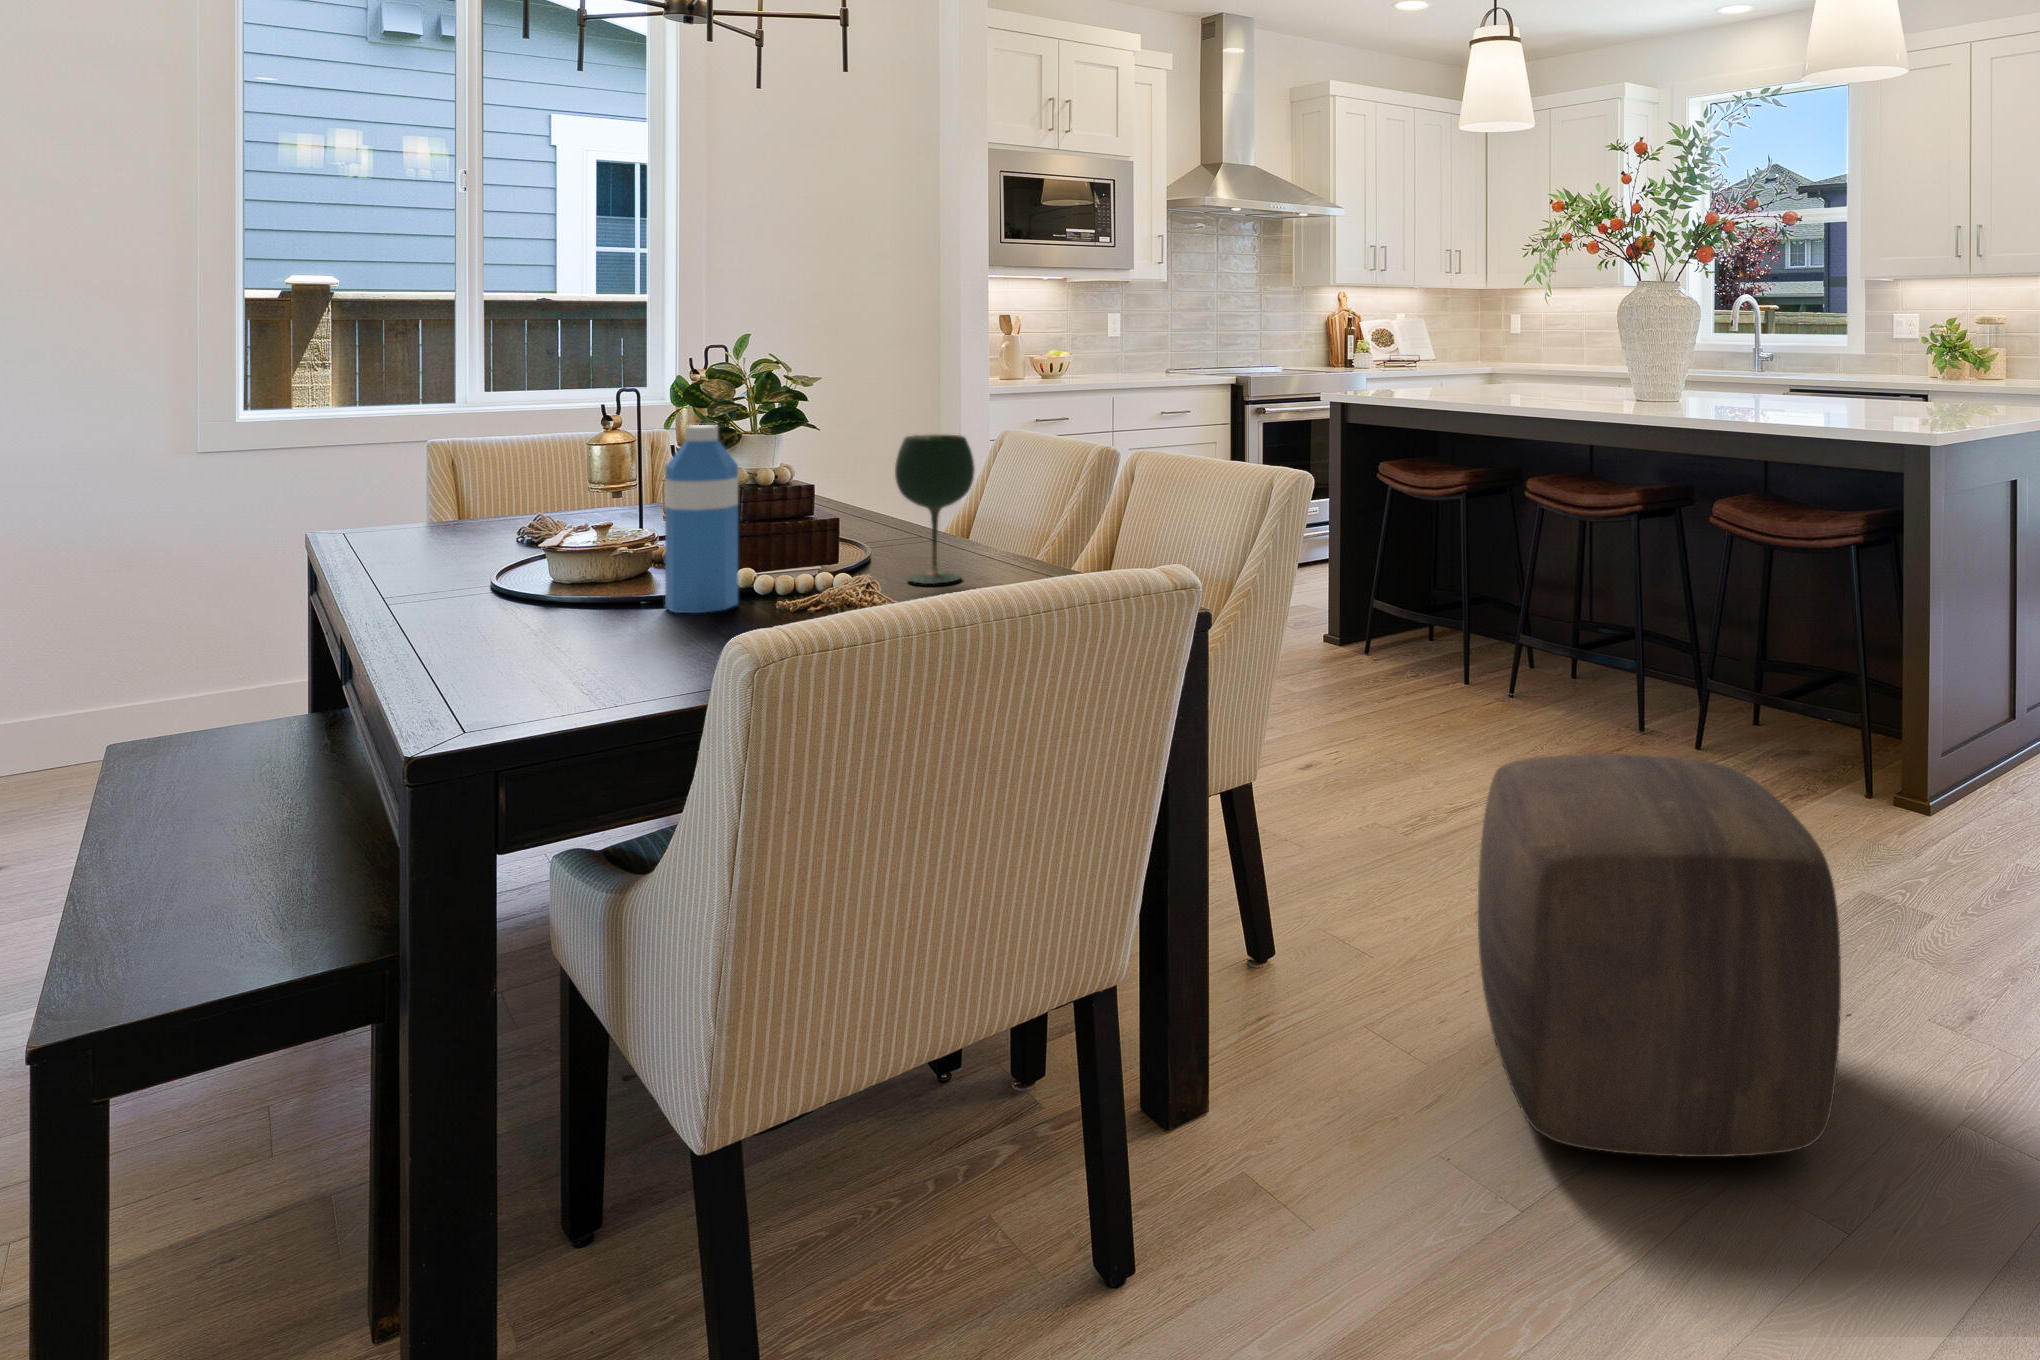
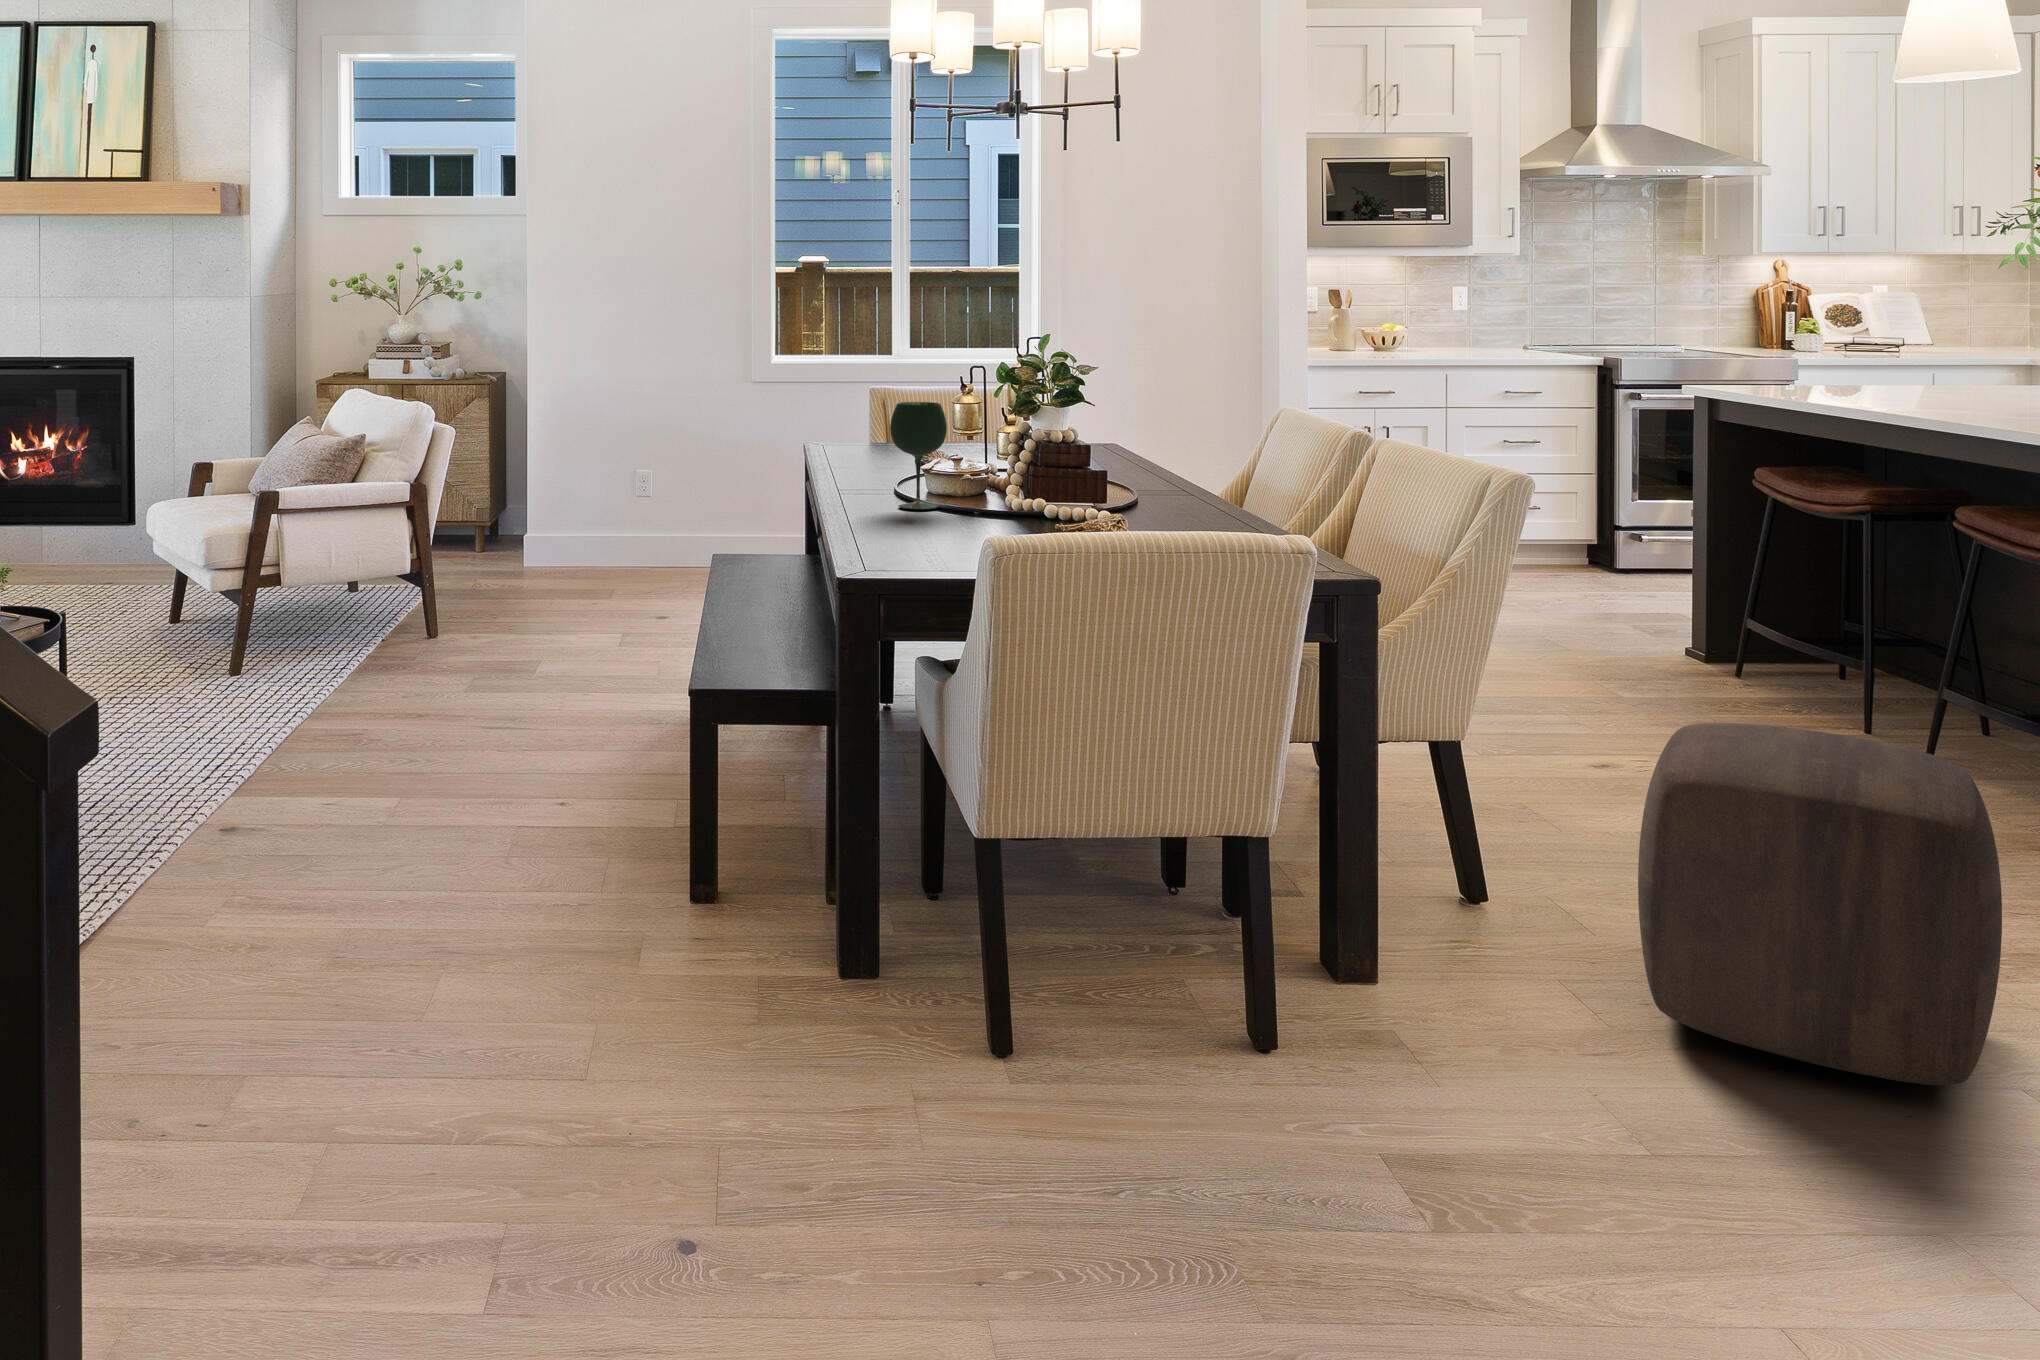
water bottle: present [665,425,738,613] -> none [991,394,1039,522]
wine glass: present [895,435,975,584] -> present [890,402,947,510]

